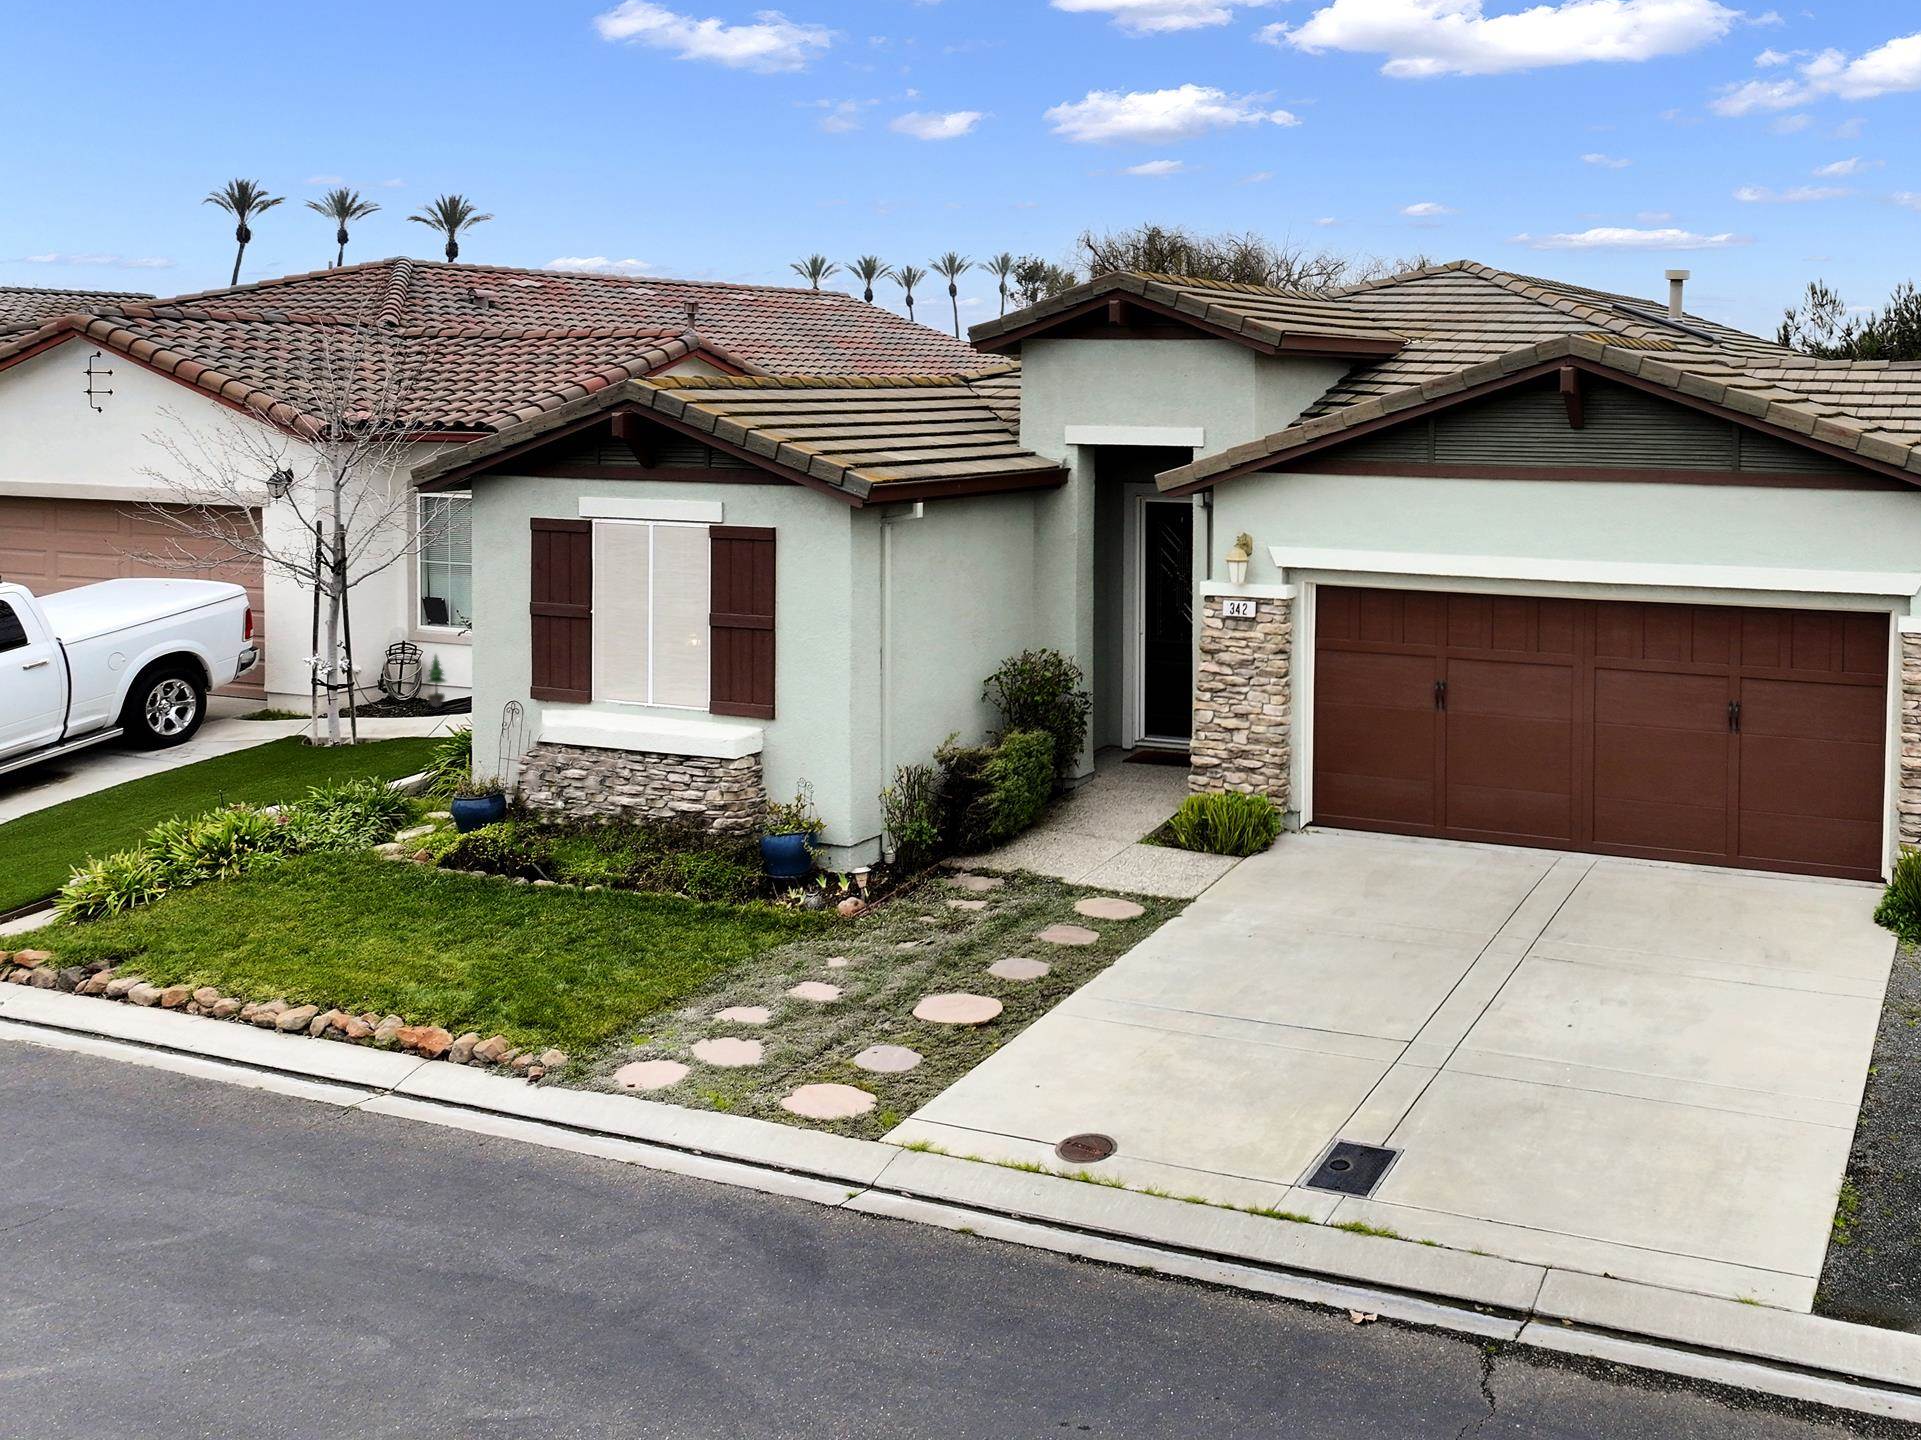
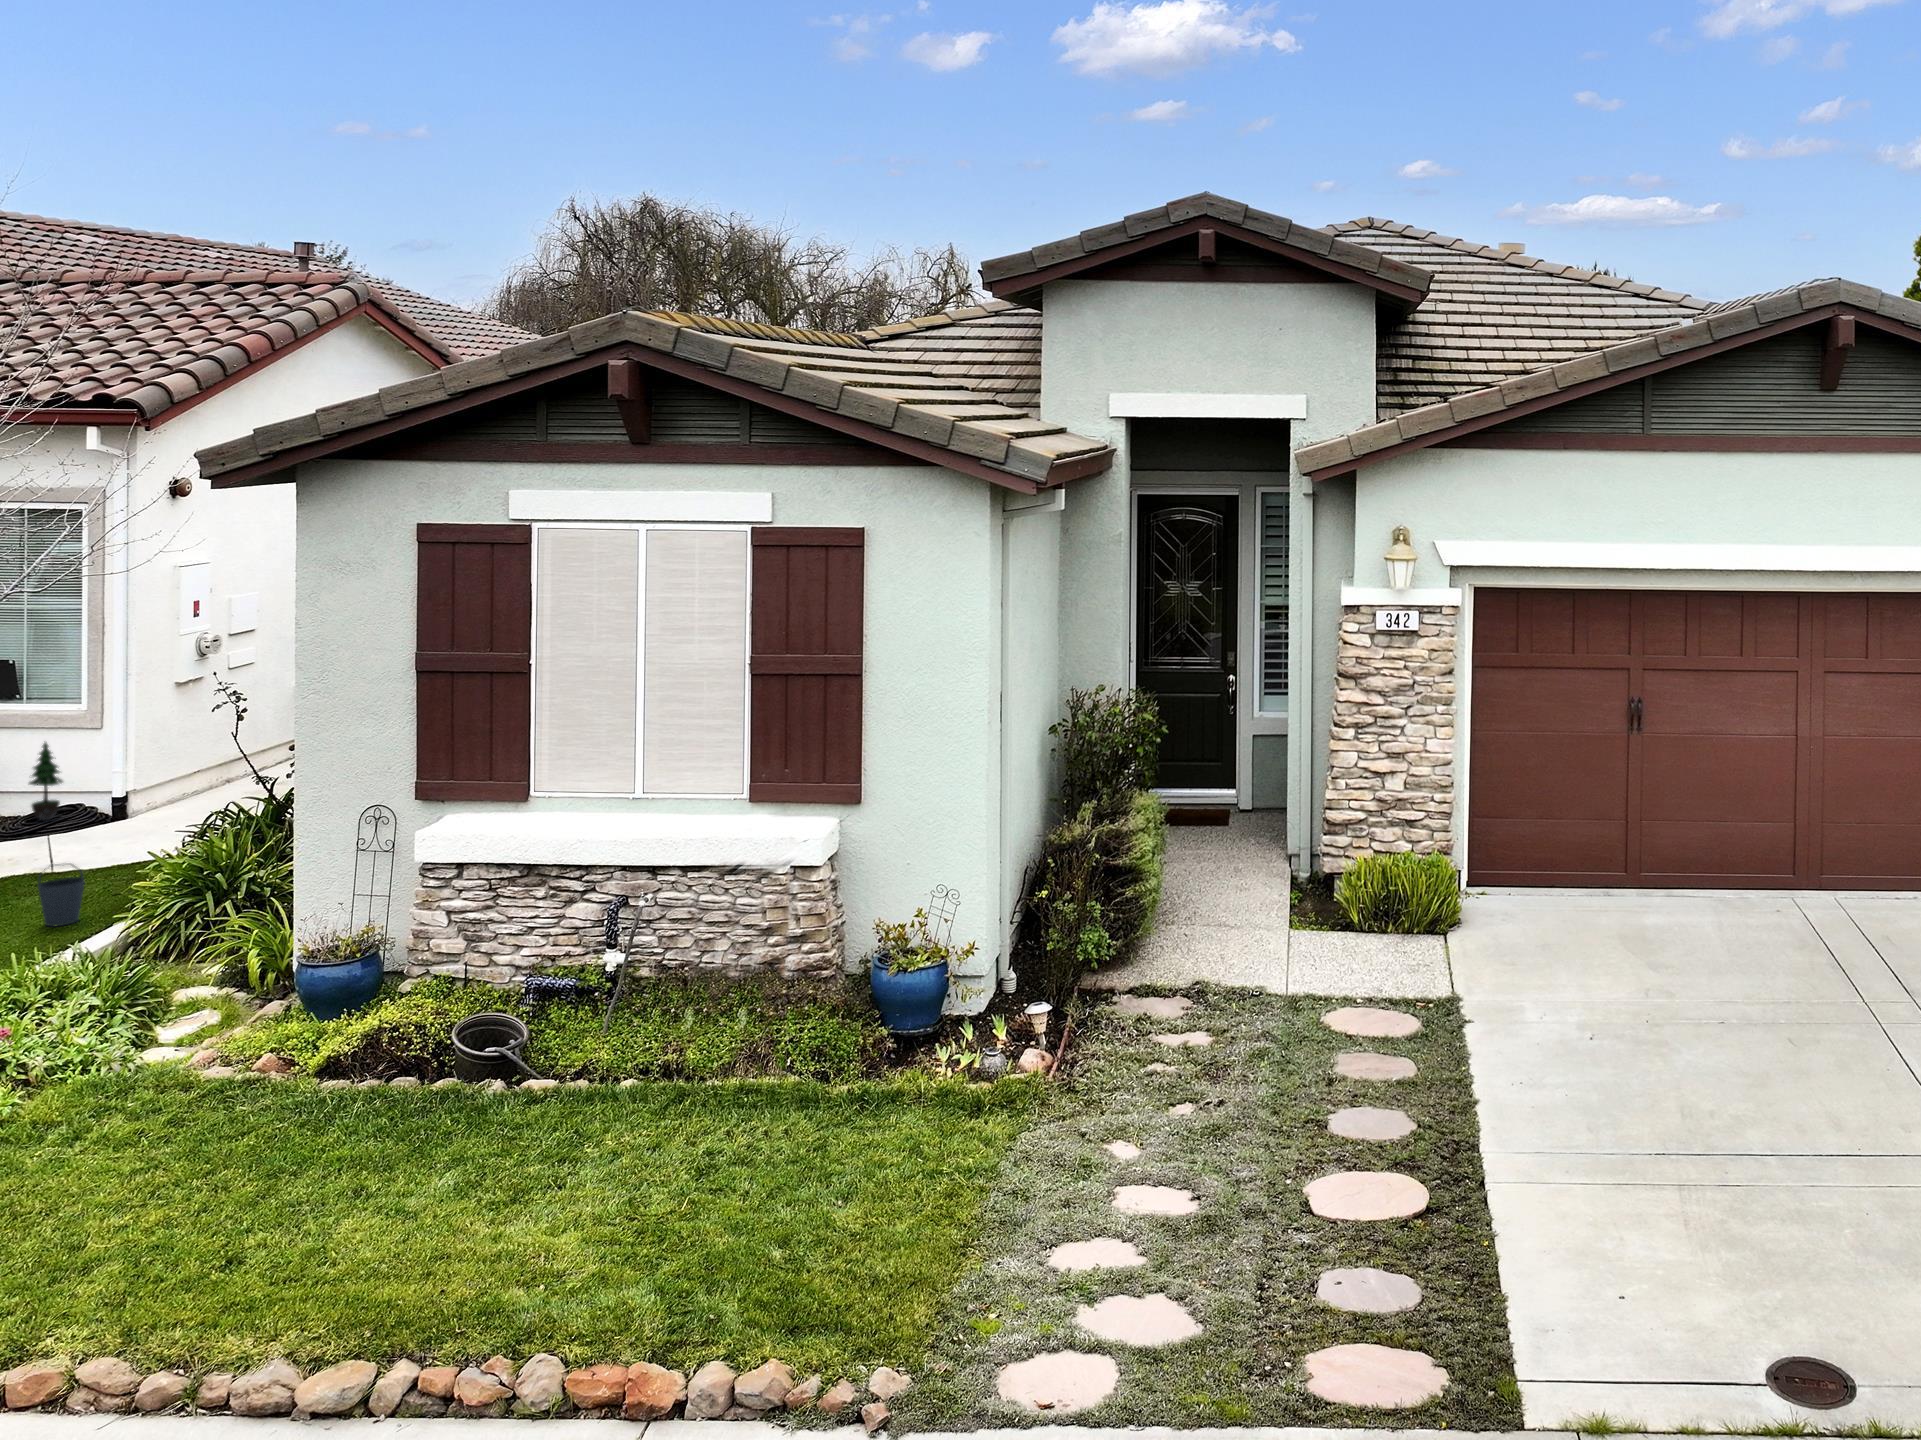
bucket: none [373,732,400,772] -> present [38,864,85,926]

